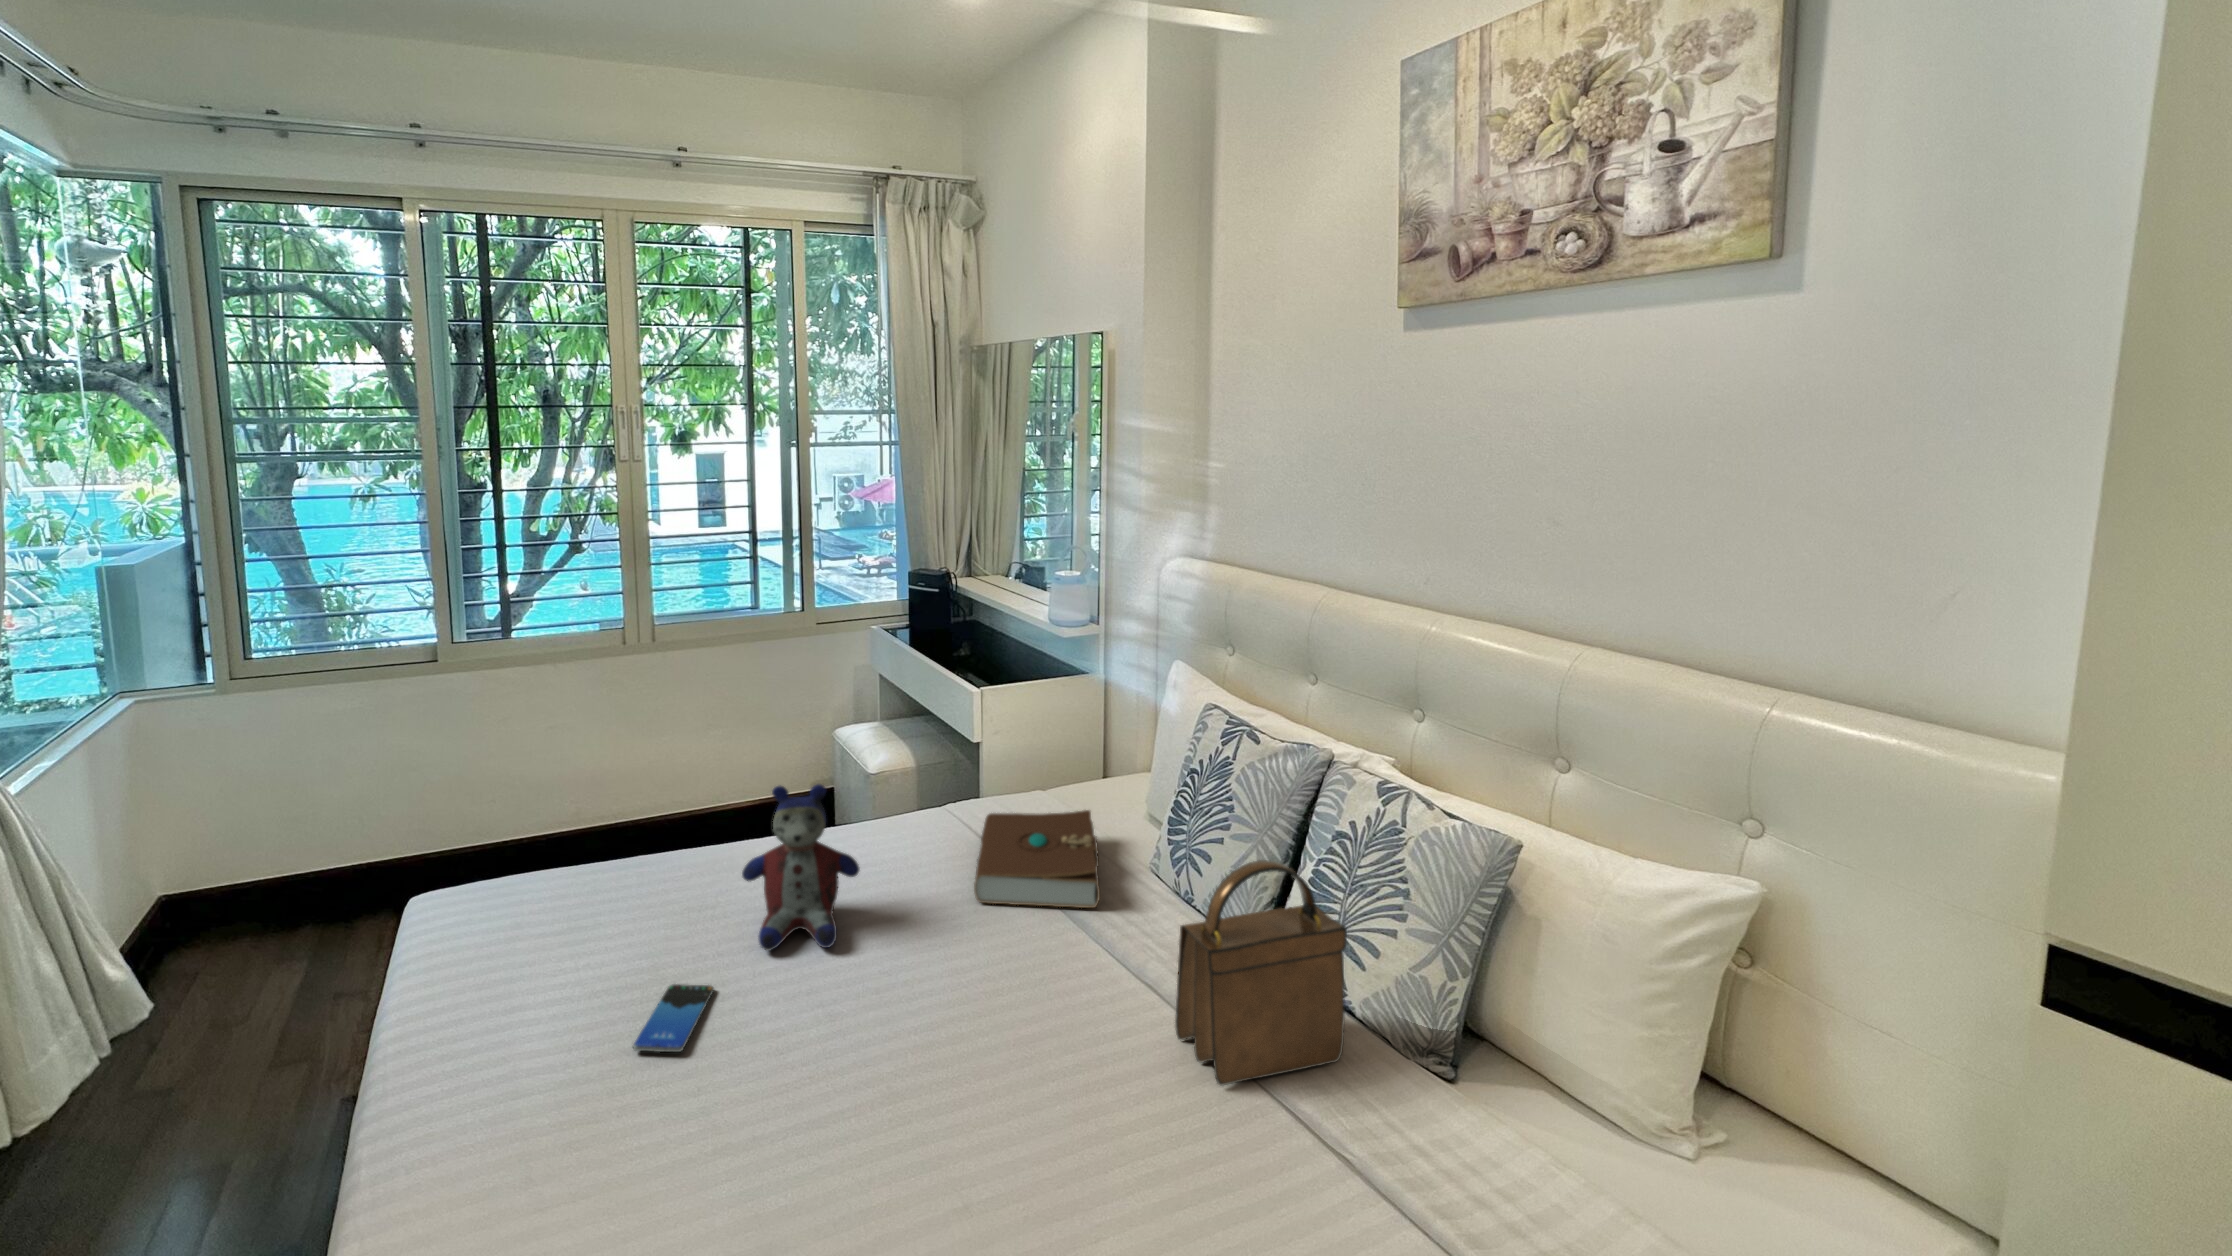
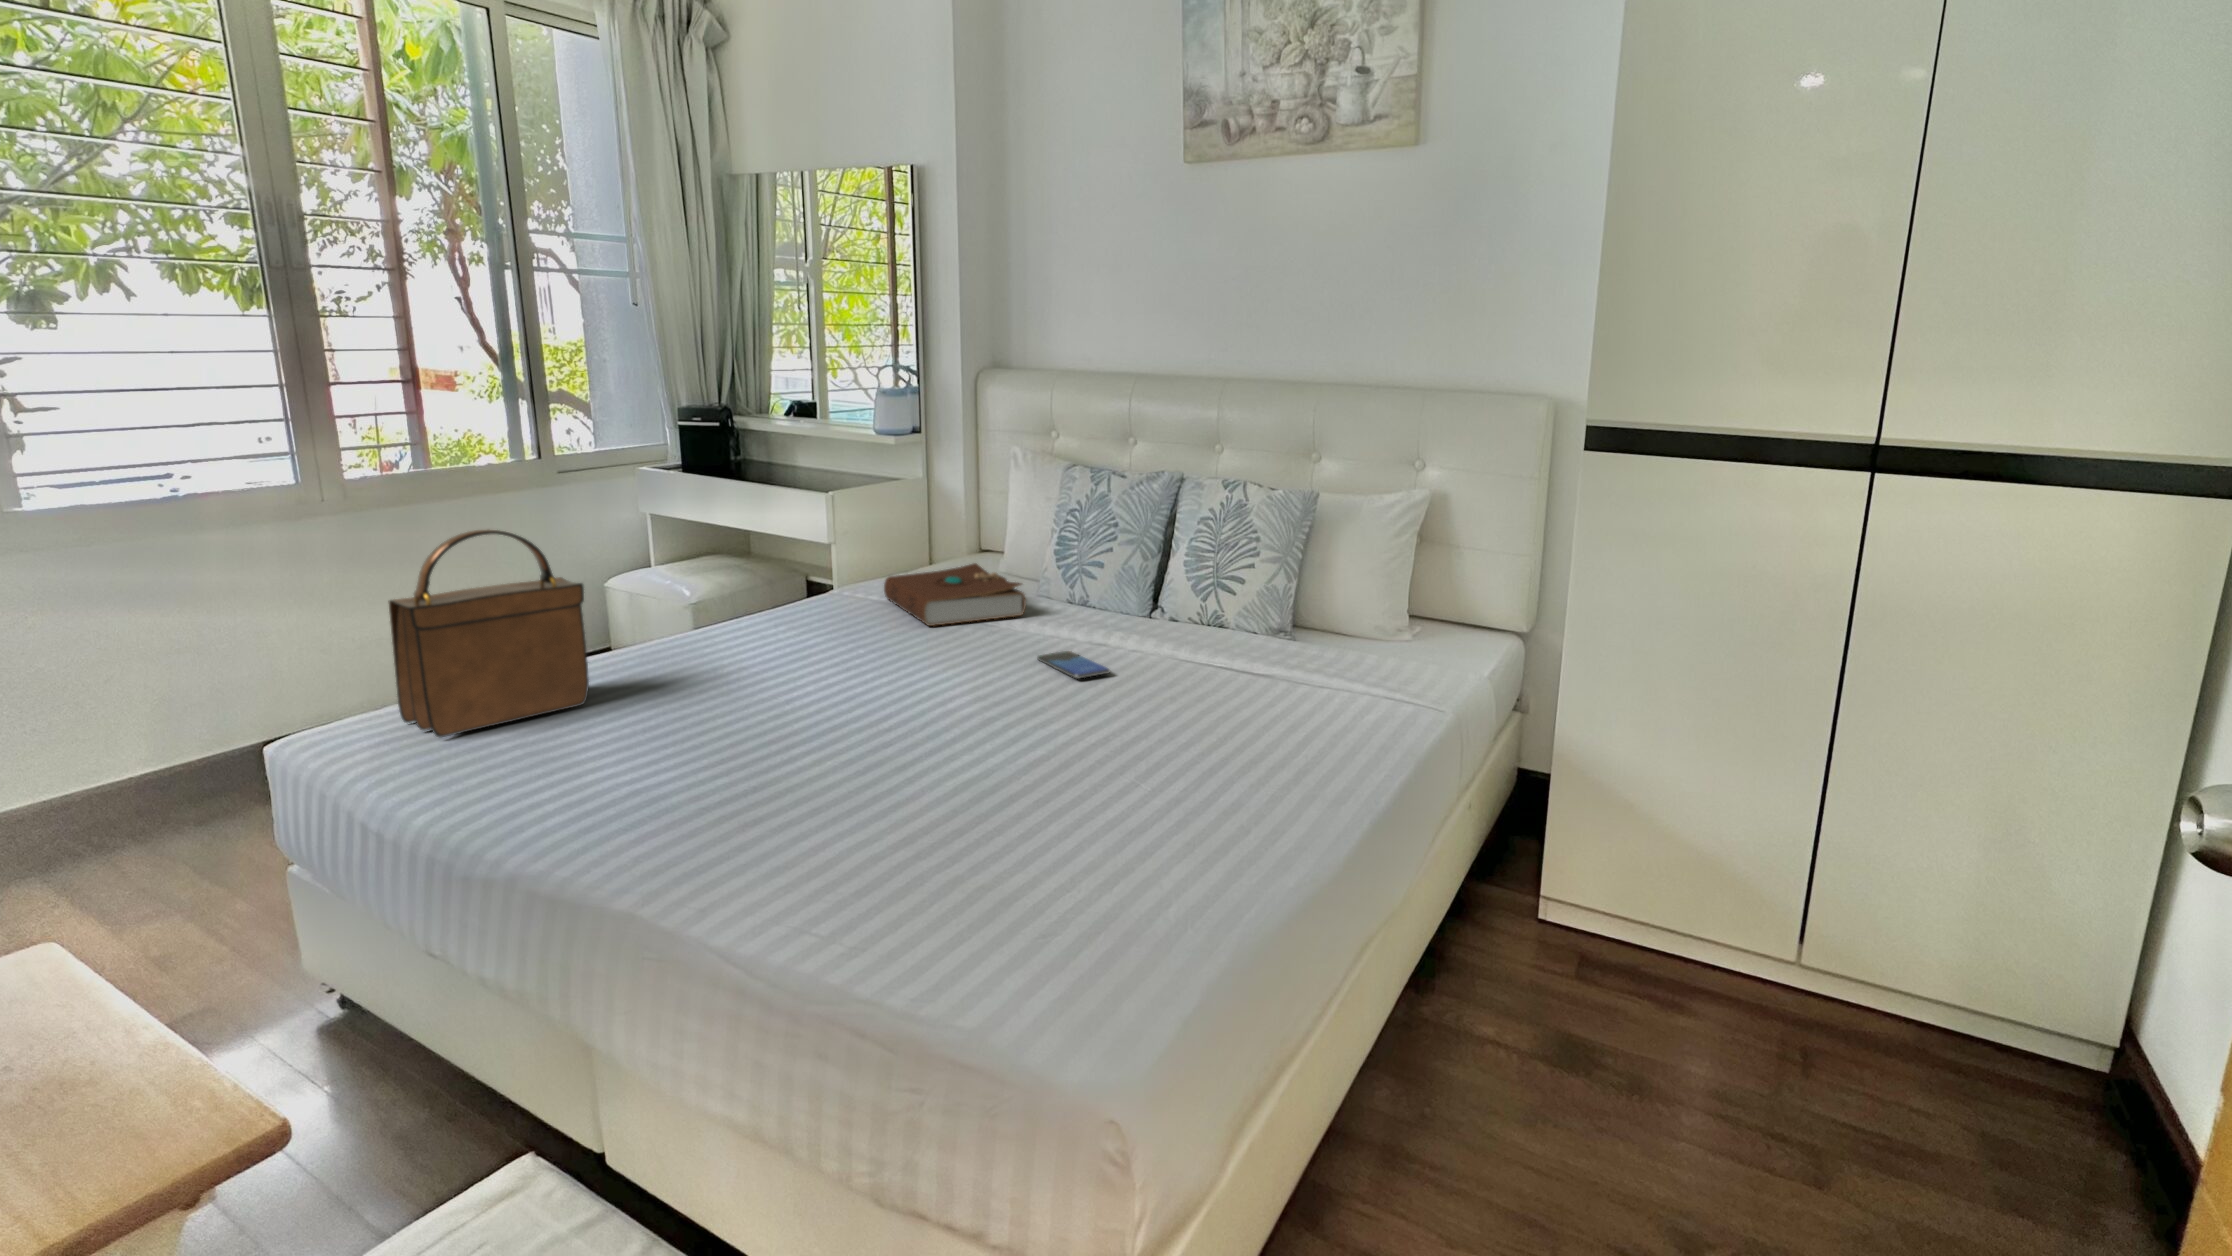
stuffed bear: present [742,784,860,951] -> none [714,522,836,672]
handbag: present [1175,860,1347,1086] -> present [388,529,589,737]
smartphone: present [633,984,714,1052] -> present [1037,651,1110,678]

